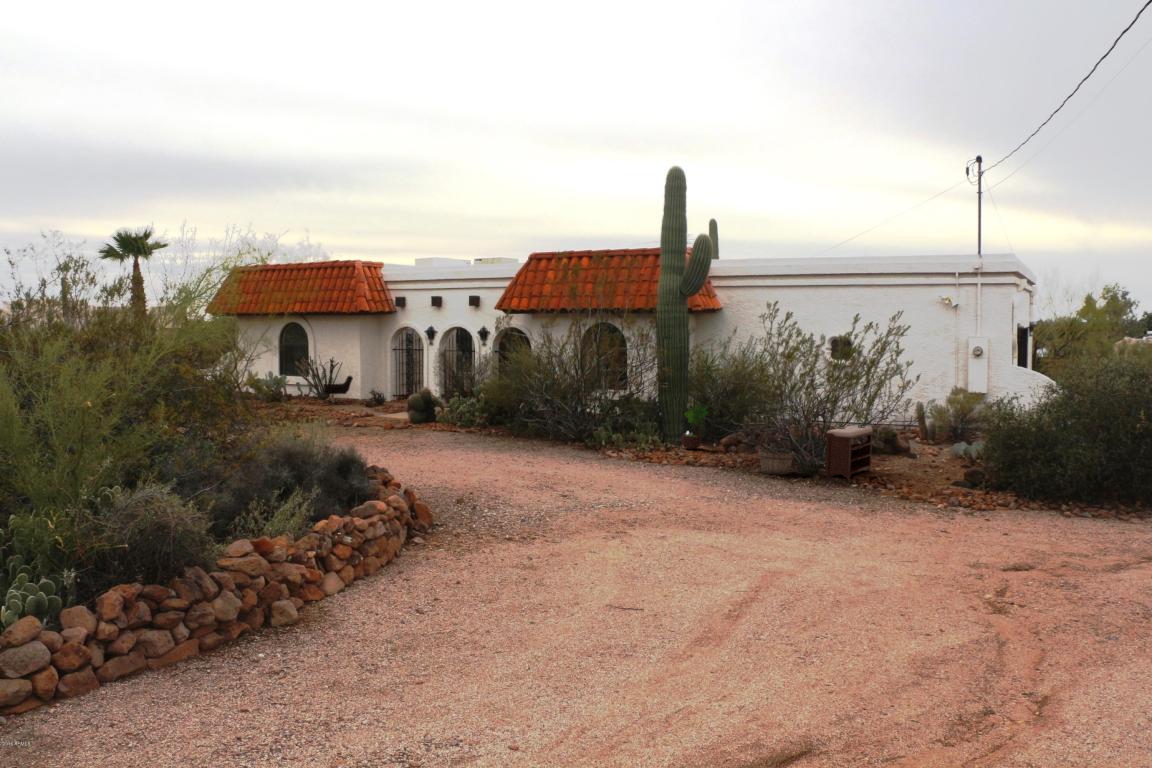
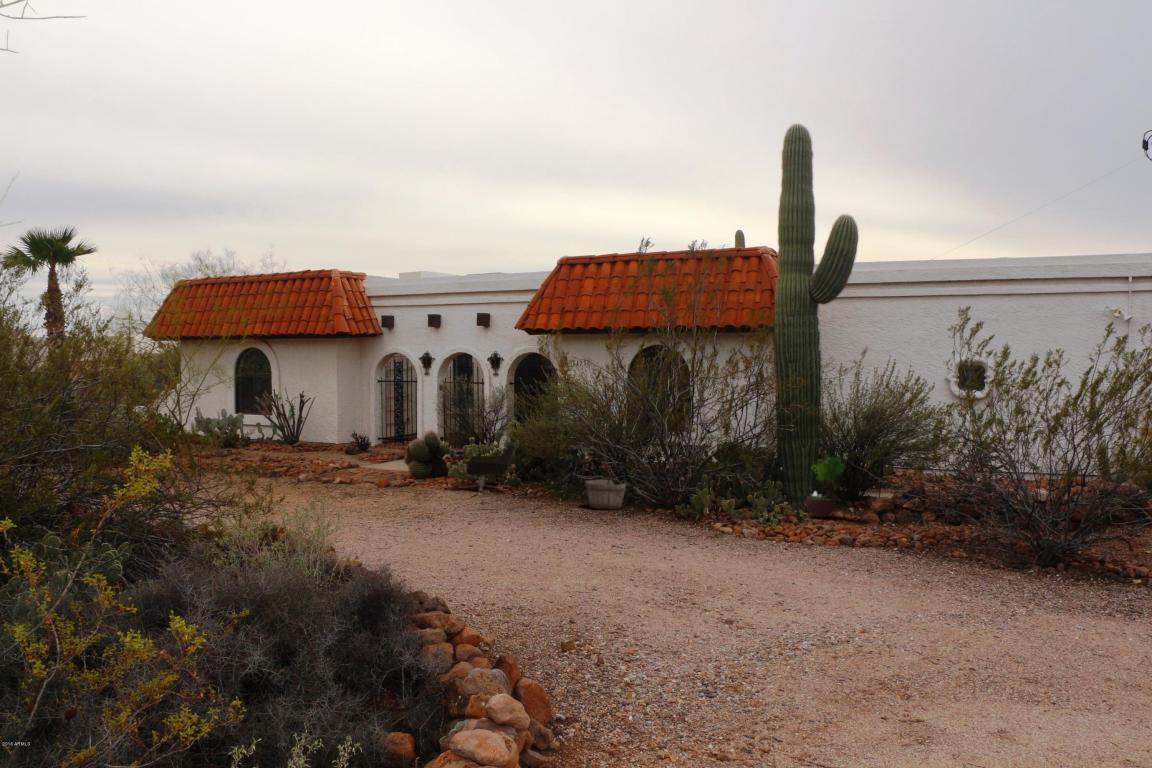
lounge chair: present [324,376,353,403] -> present [467,442,516,491]
bench: present [825,426,874,479] -> none [1071,487,1123,571]
wooden bucket: present [759,448,794,475] -> present [586,476,626,509]

